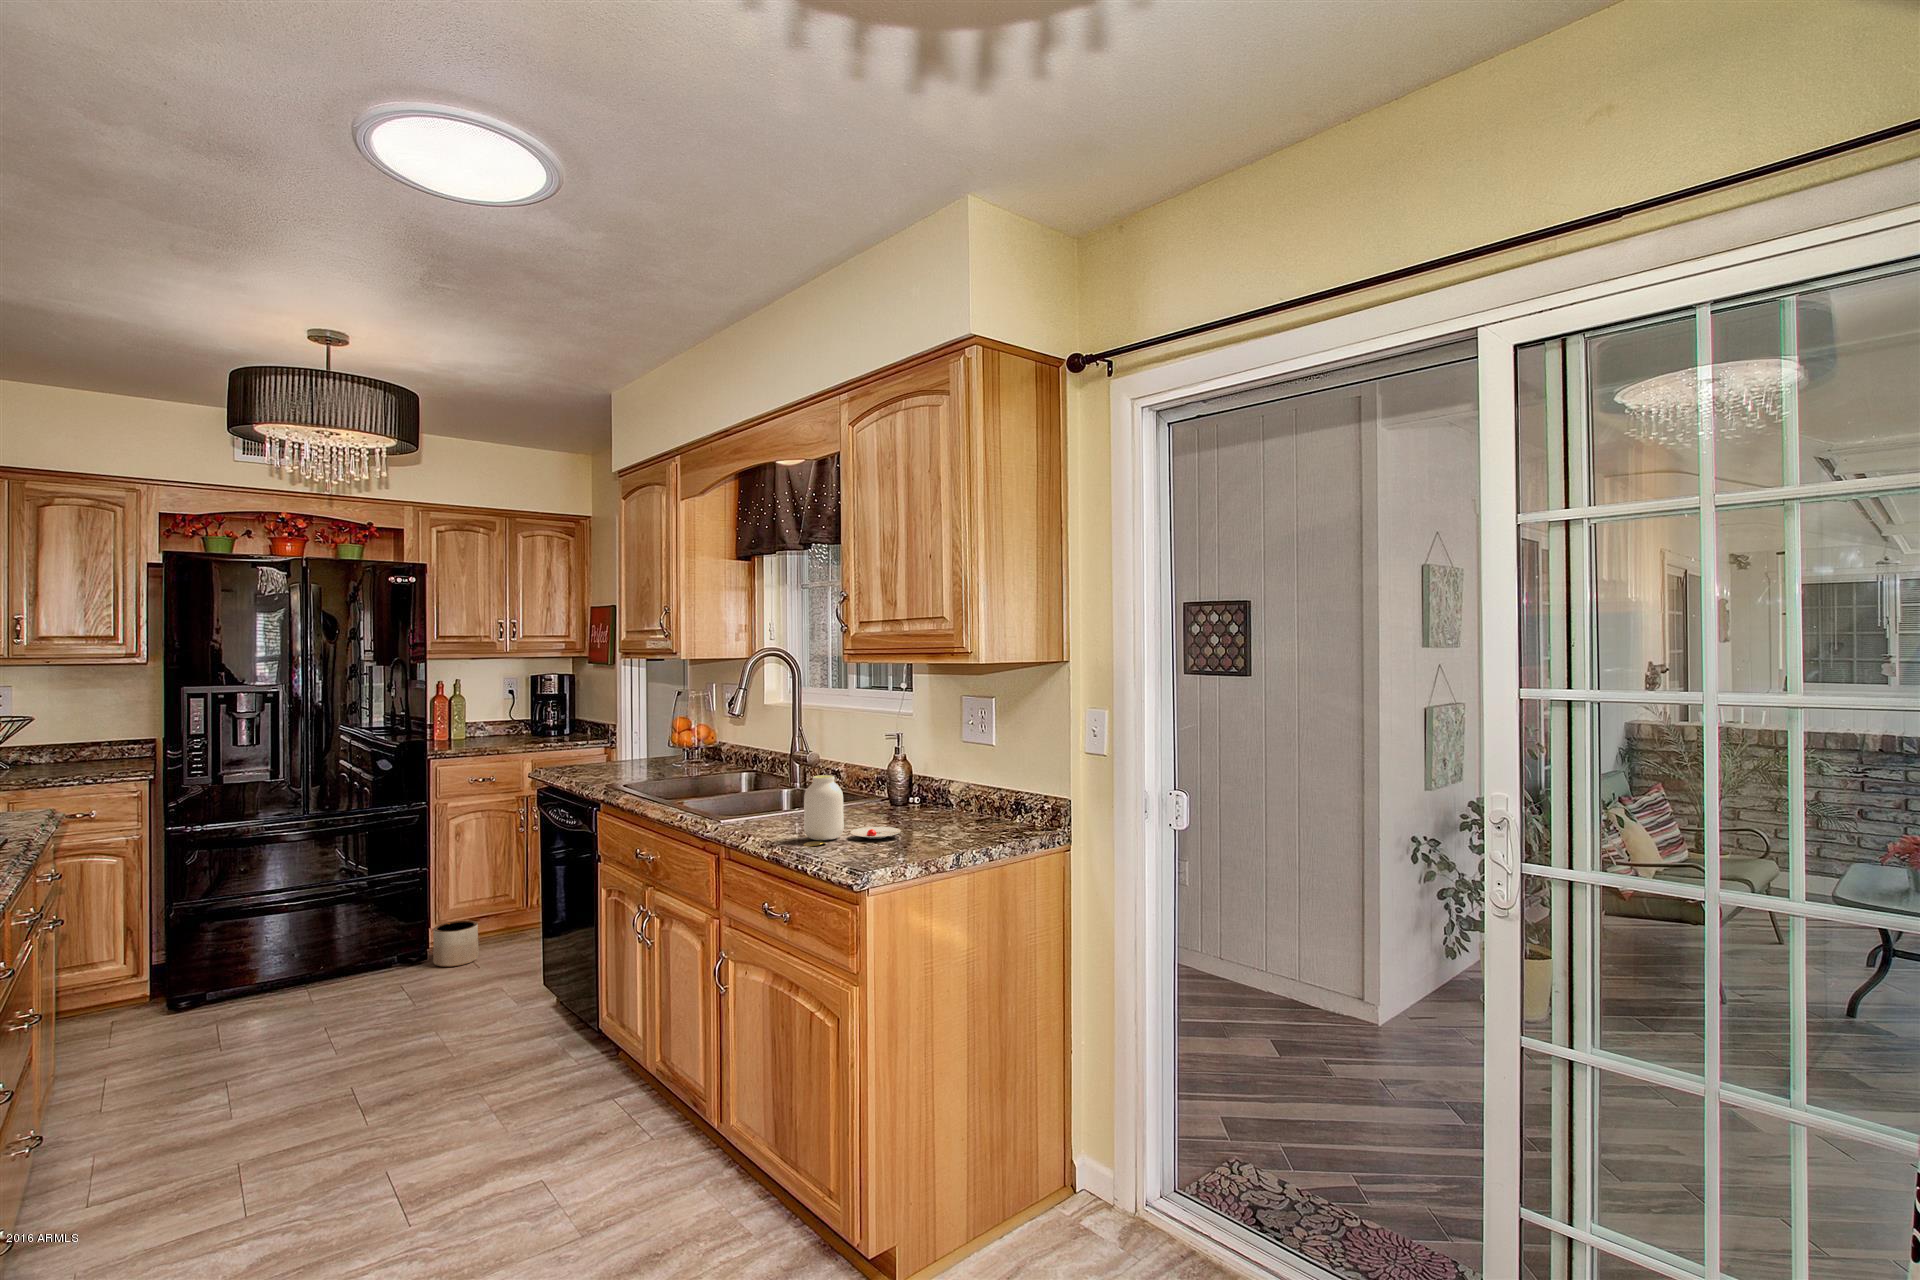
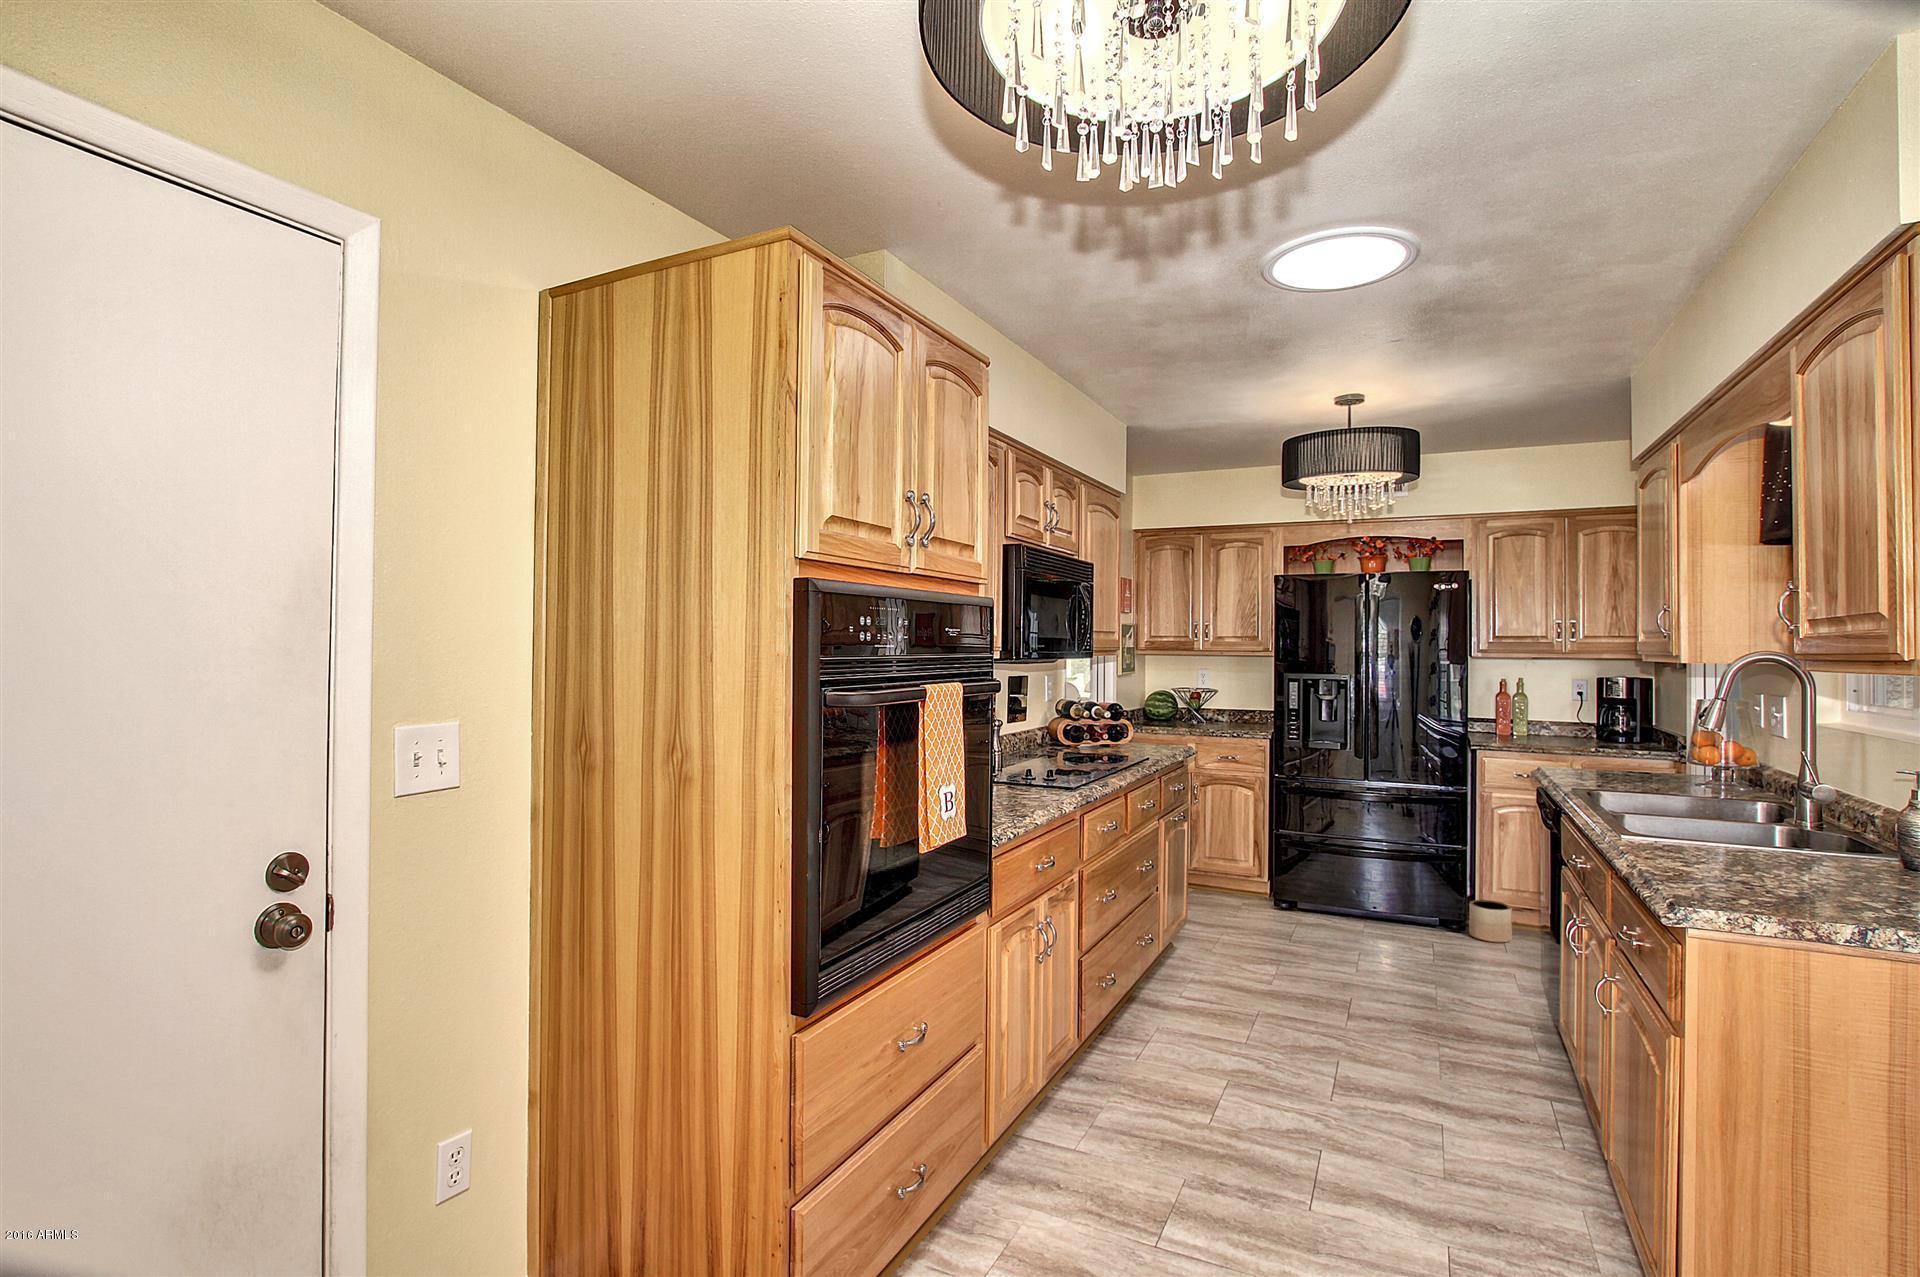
jar: present [804,775,901,847] -> none [1666,796,1828,887]

